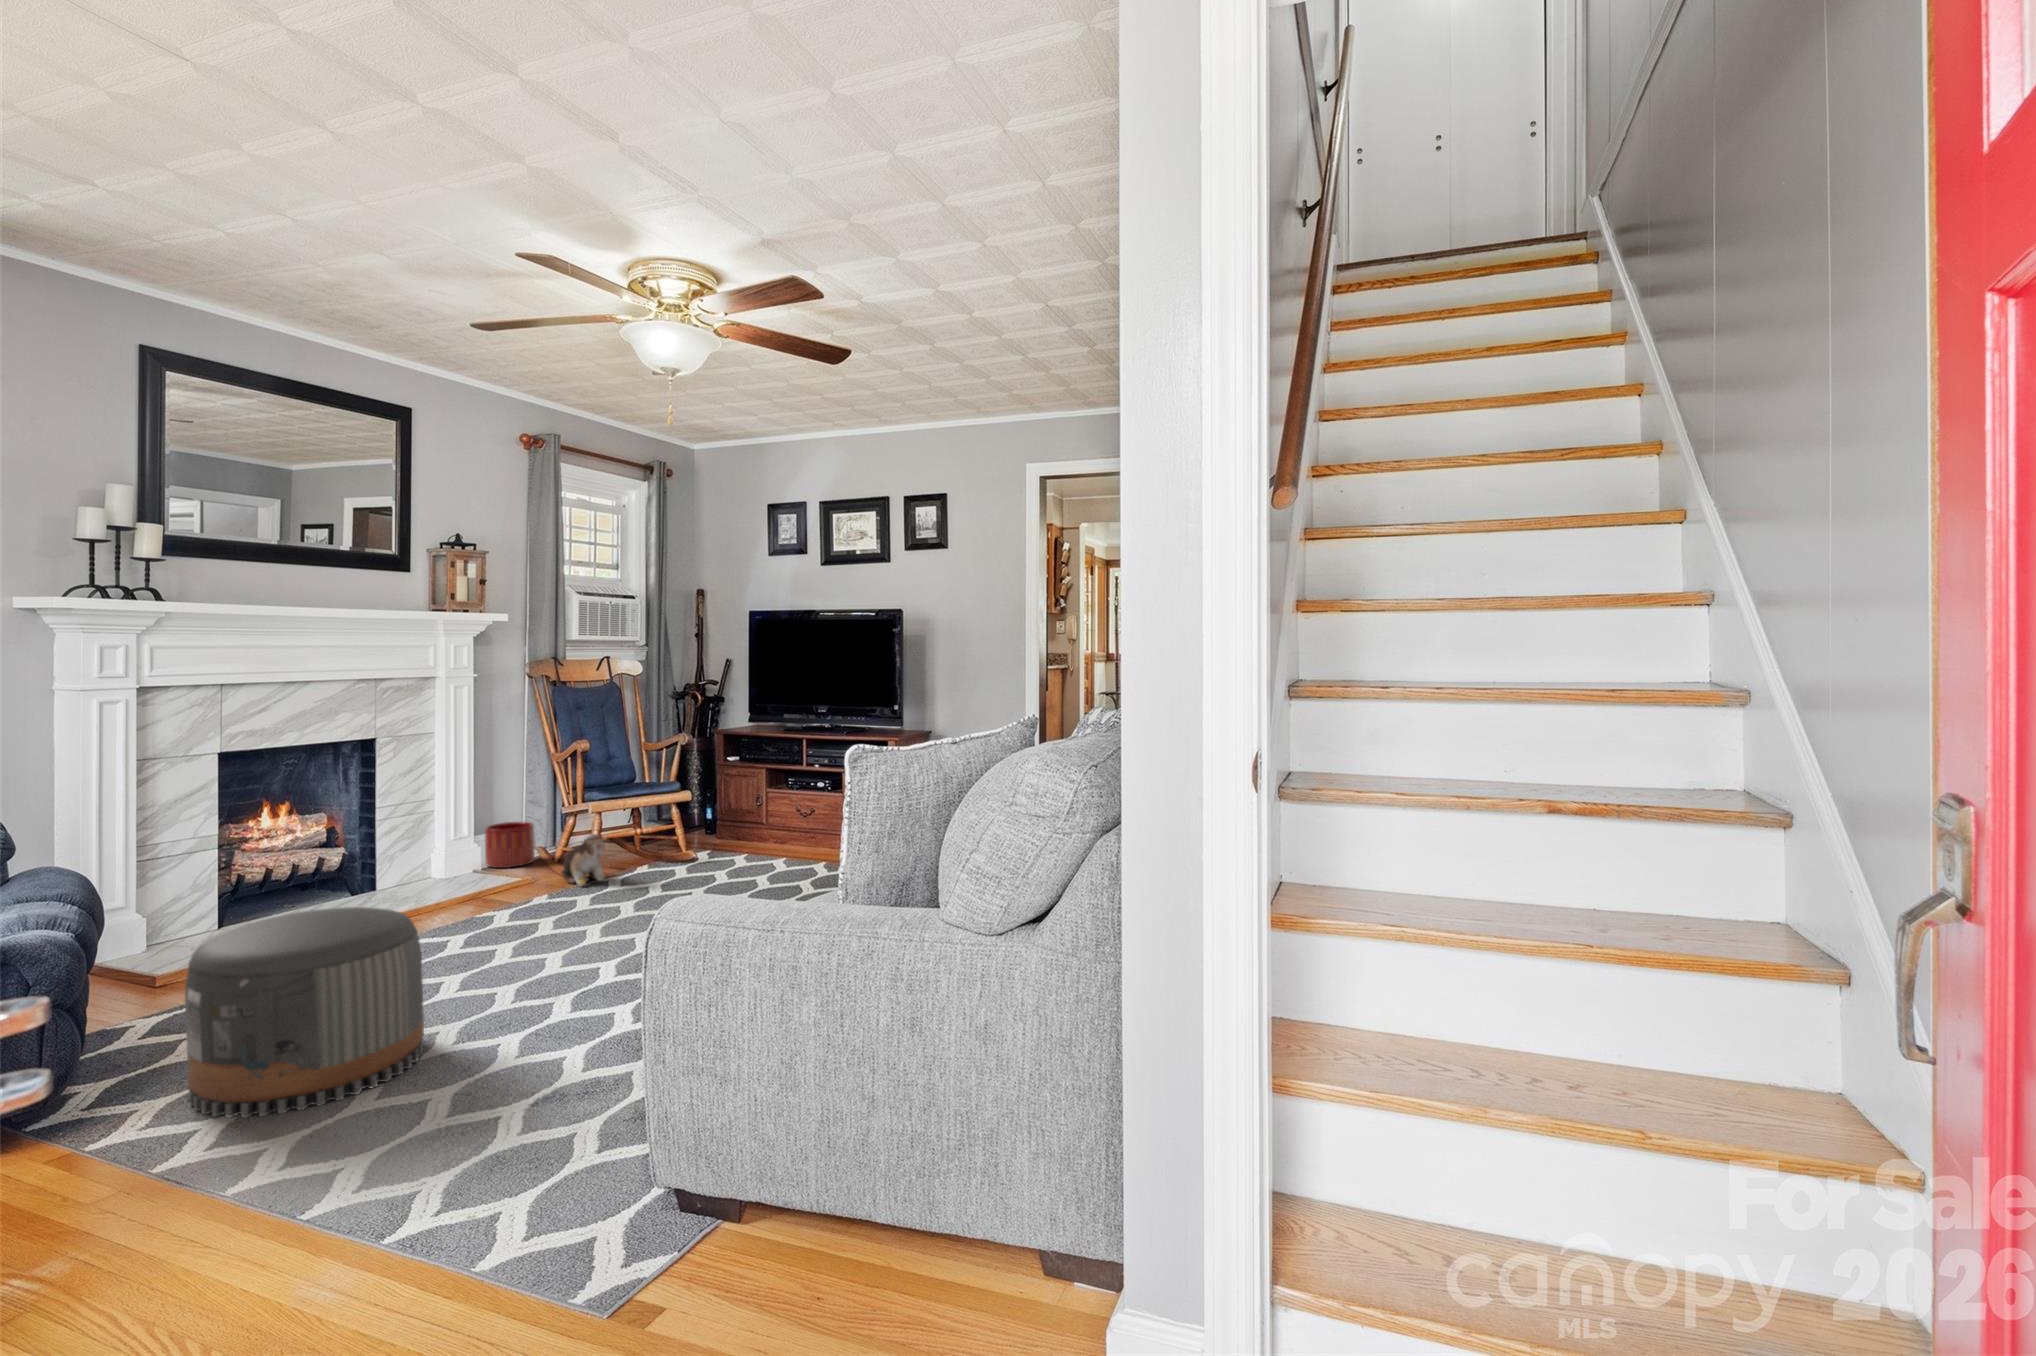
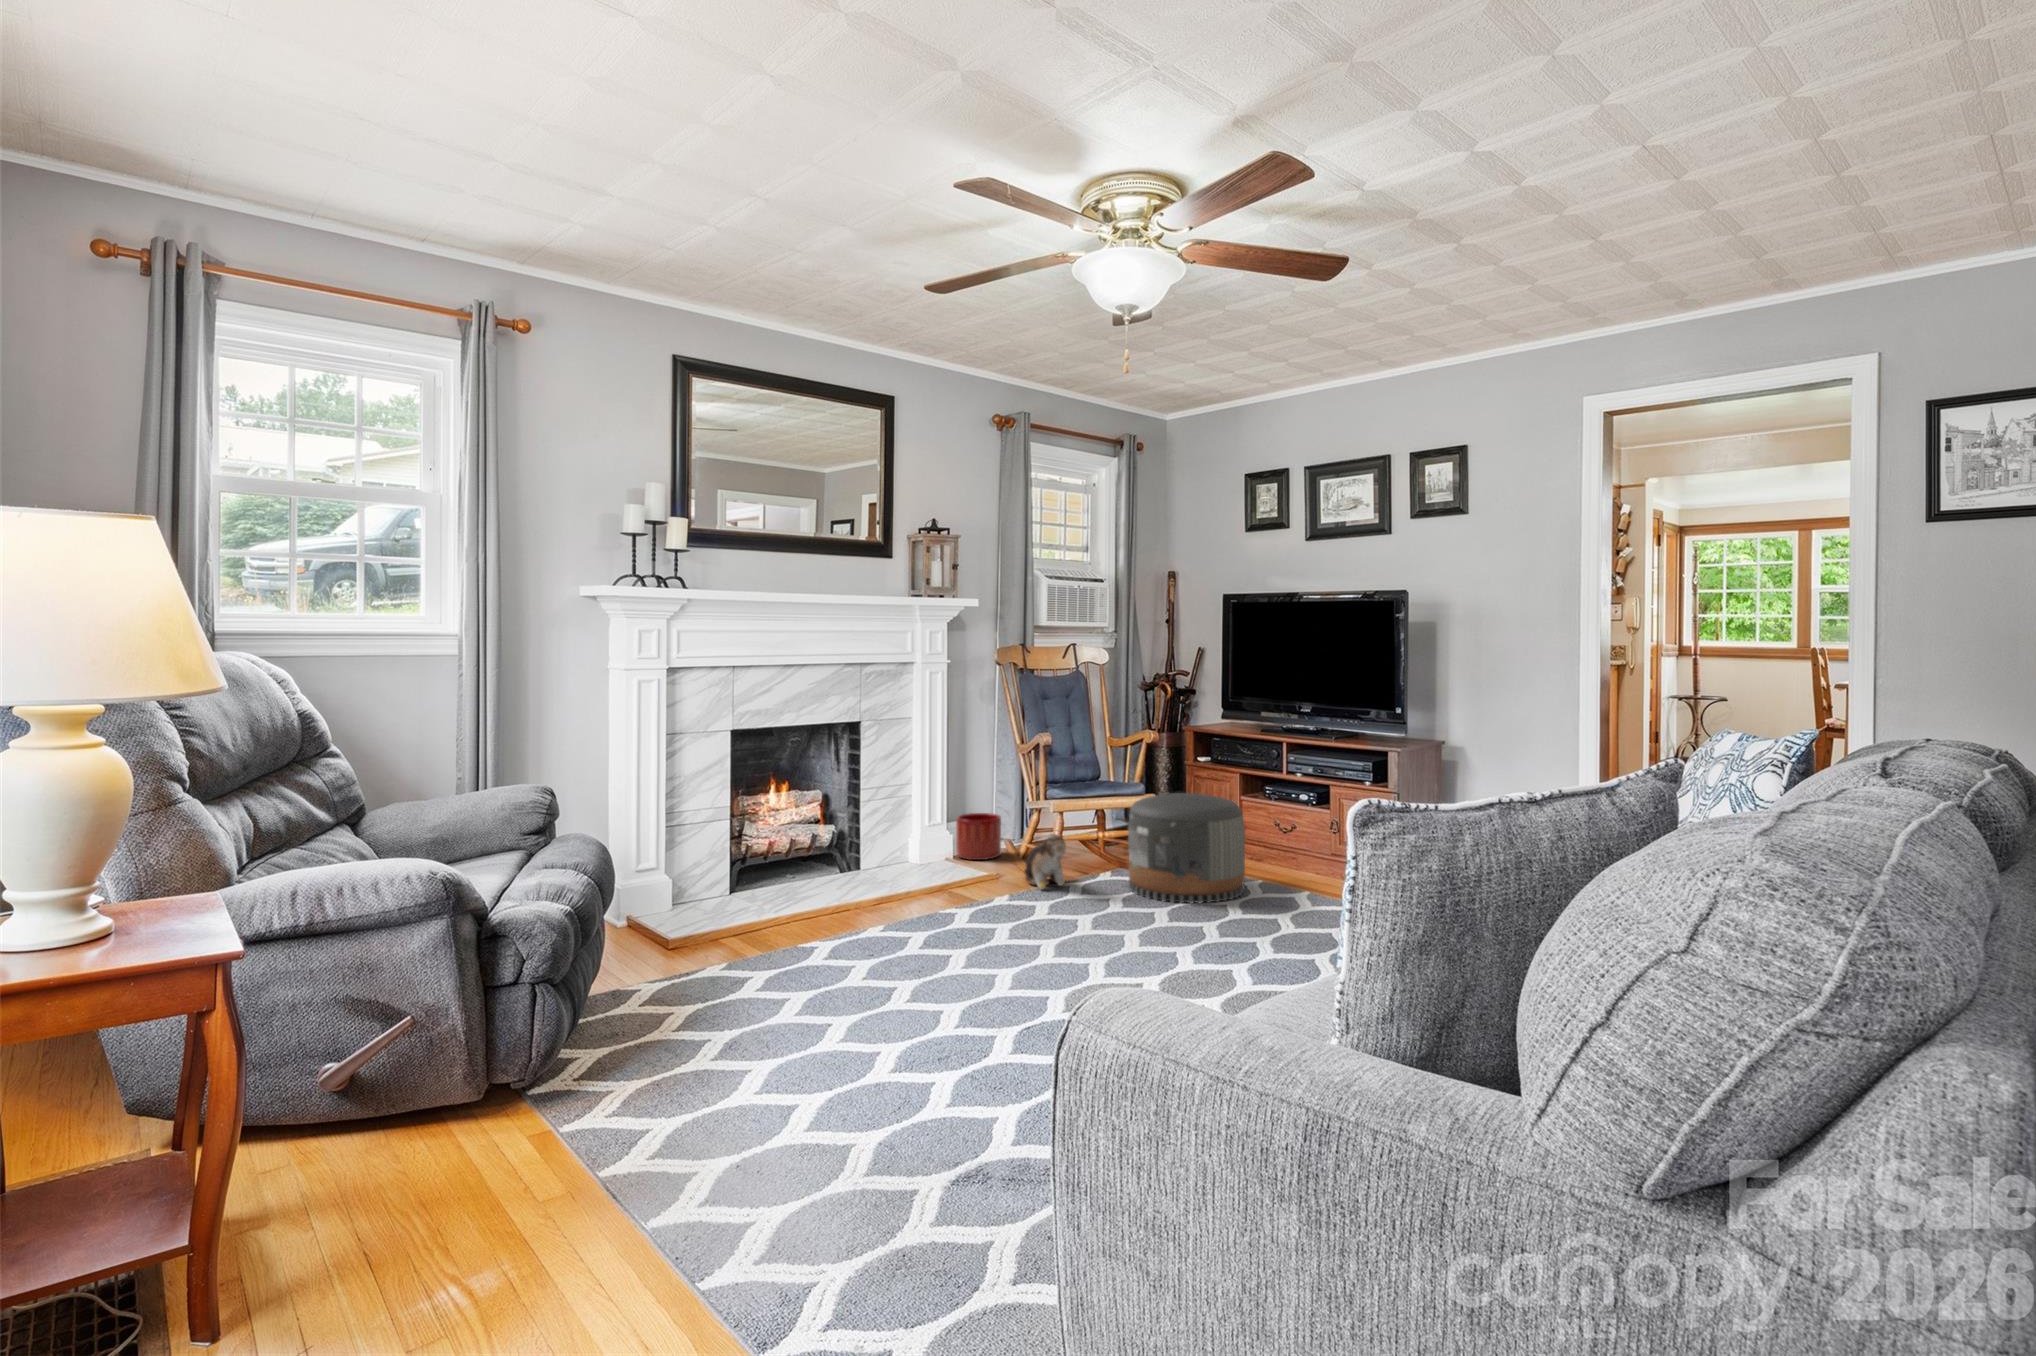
pouf: present [185,907,424,1118] -> present [1128,793,1245,904]

